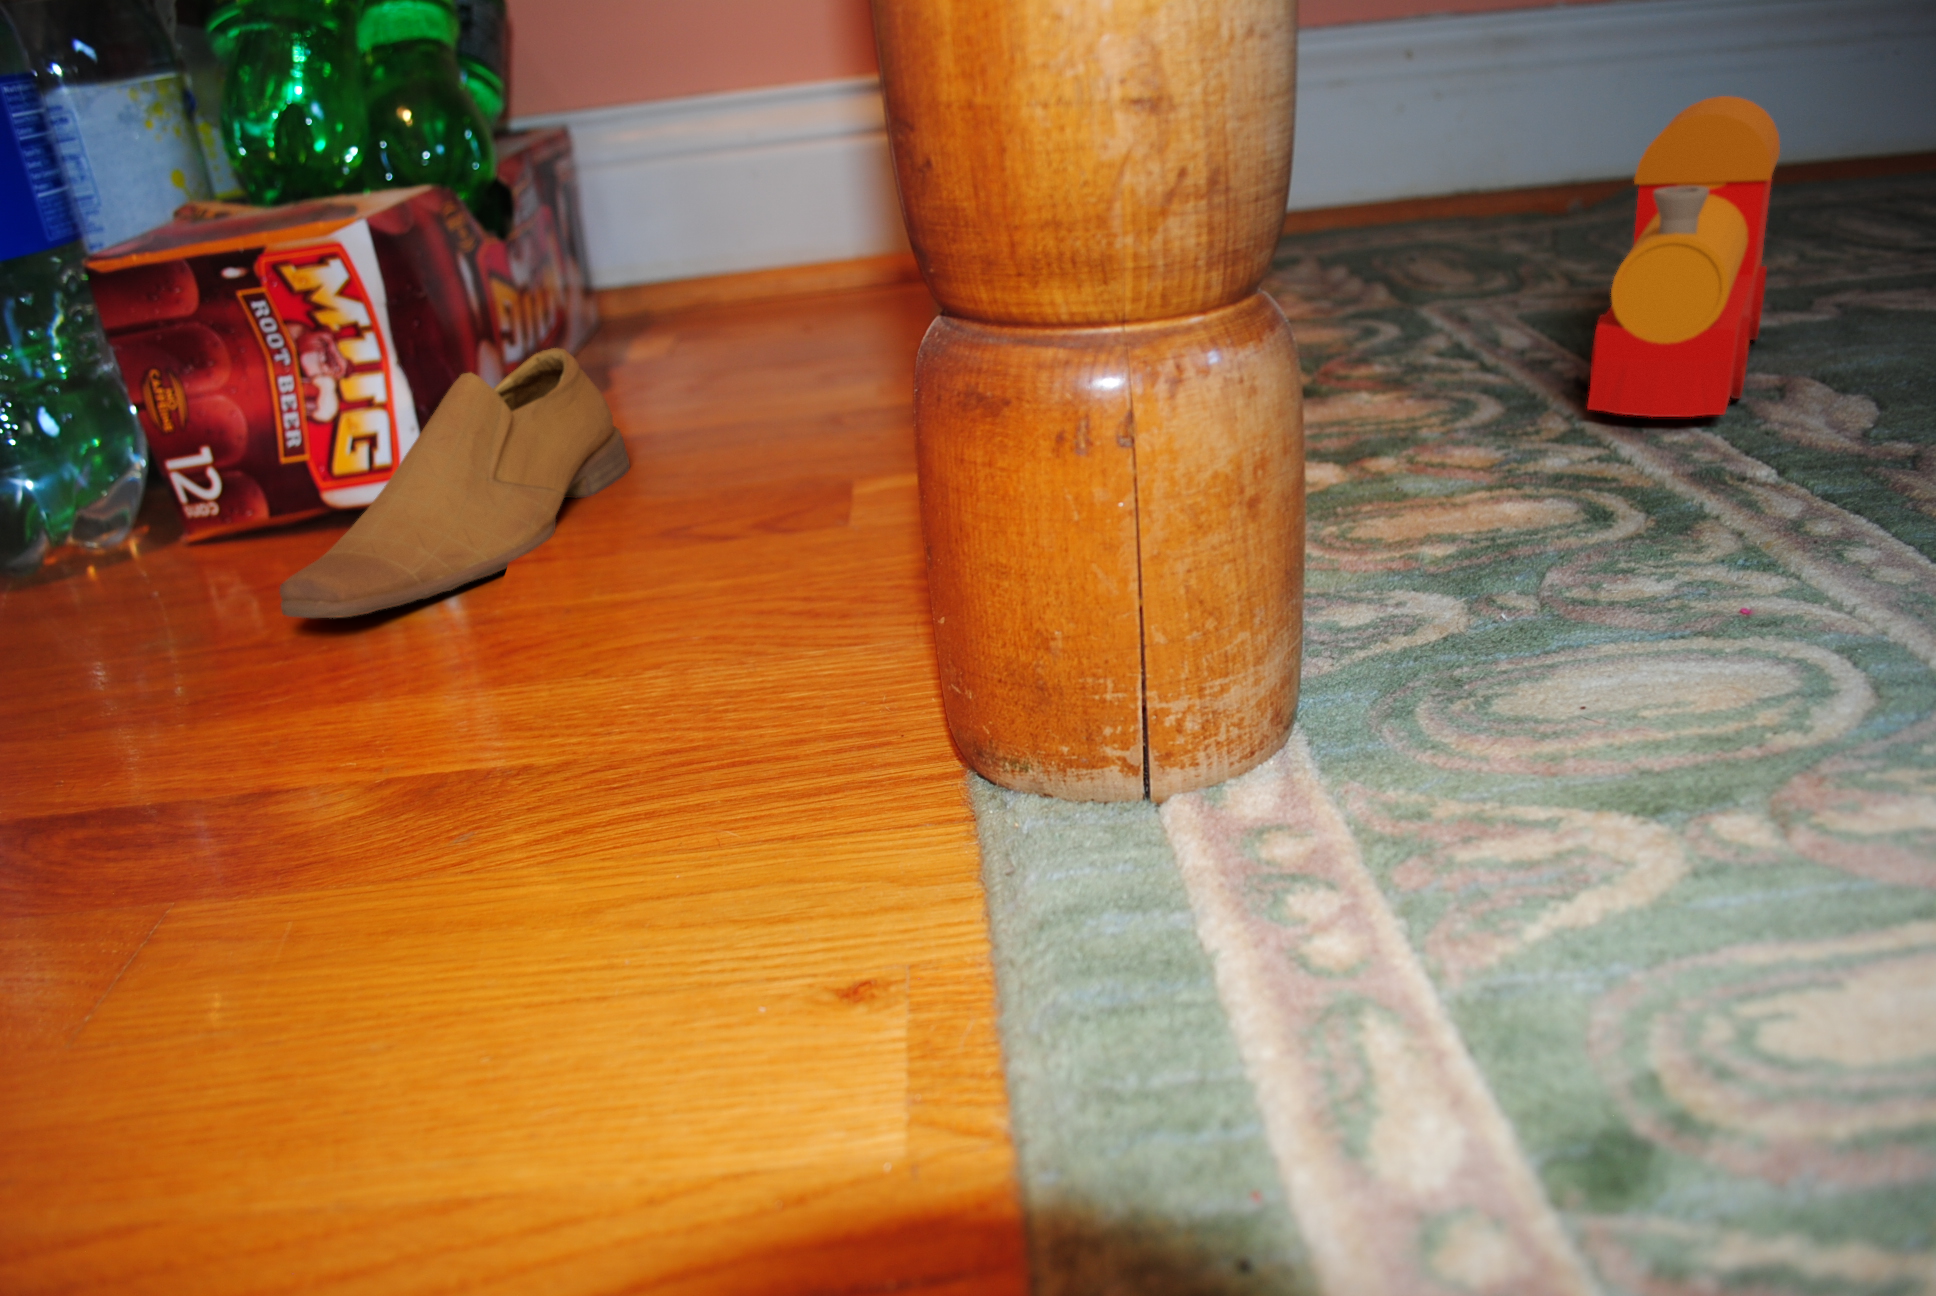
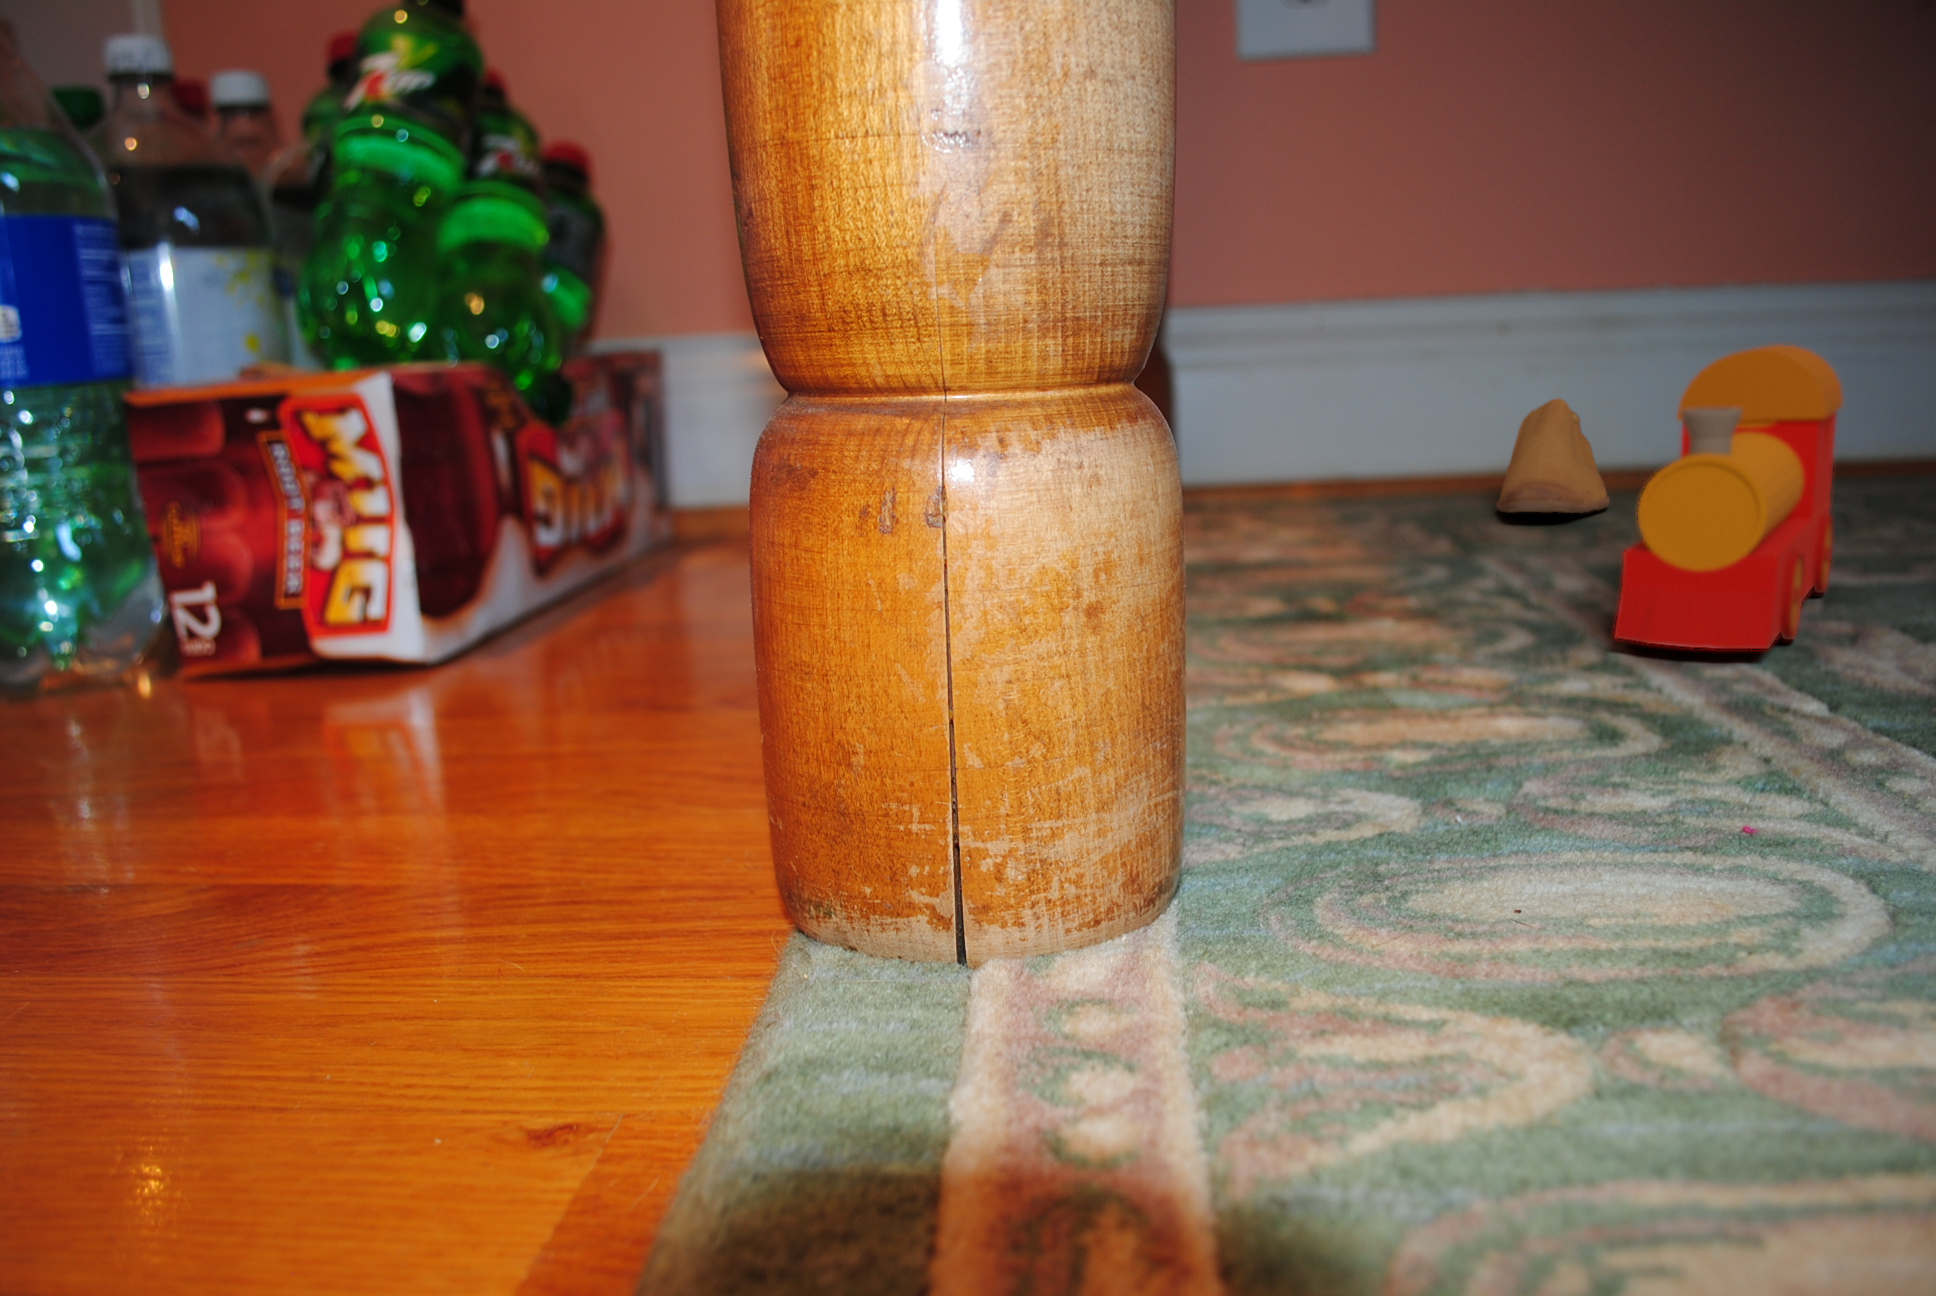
shoe: present [280,348,630,618] -> present [1496,398,1610,513]

